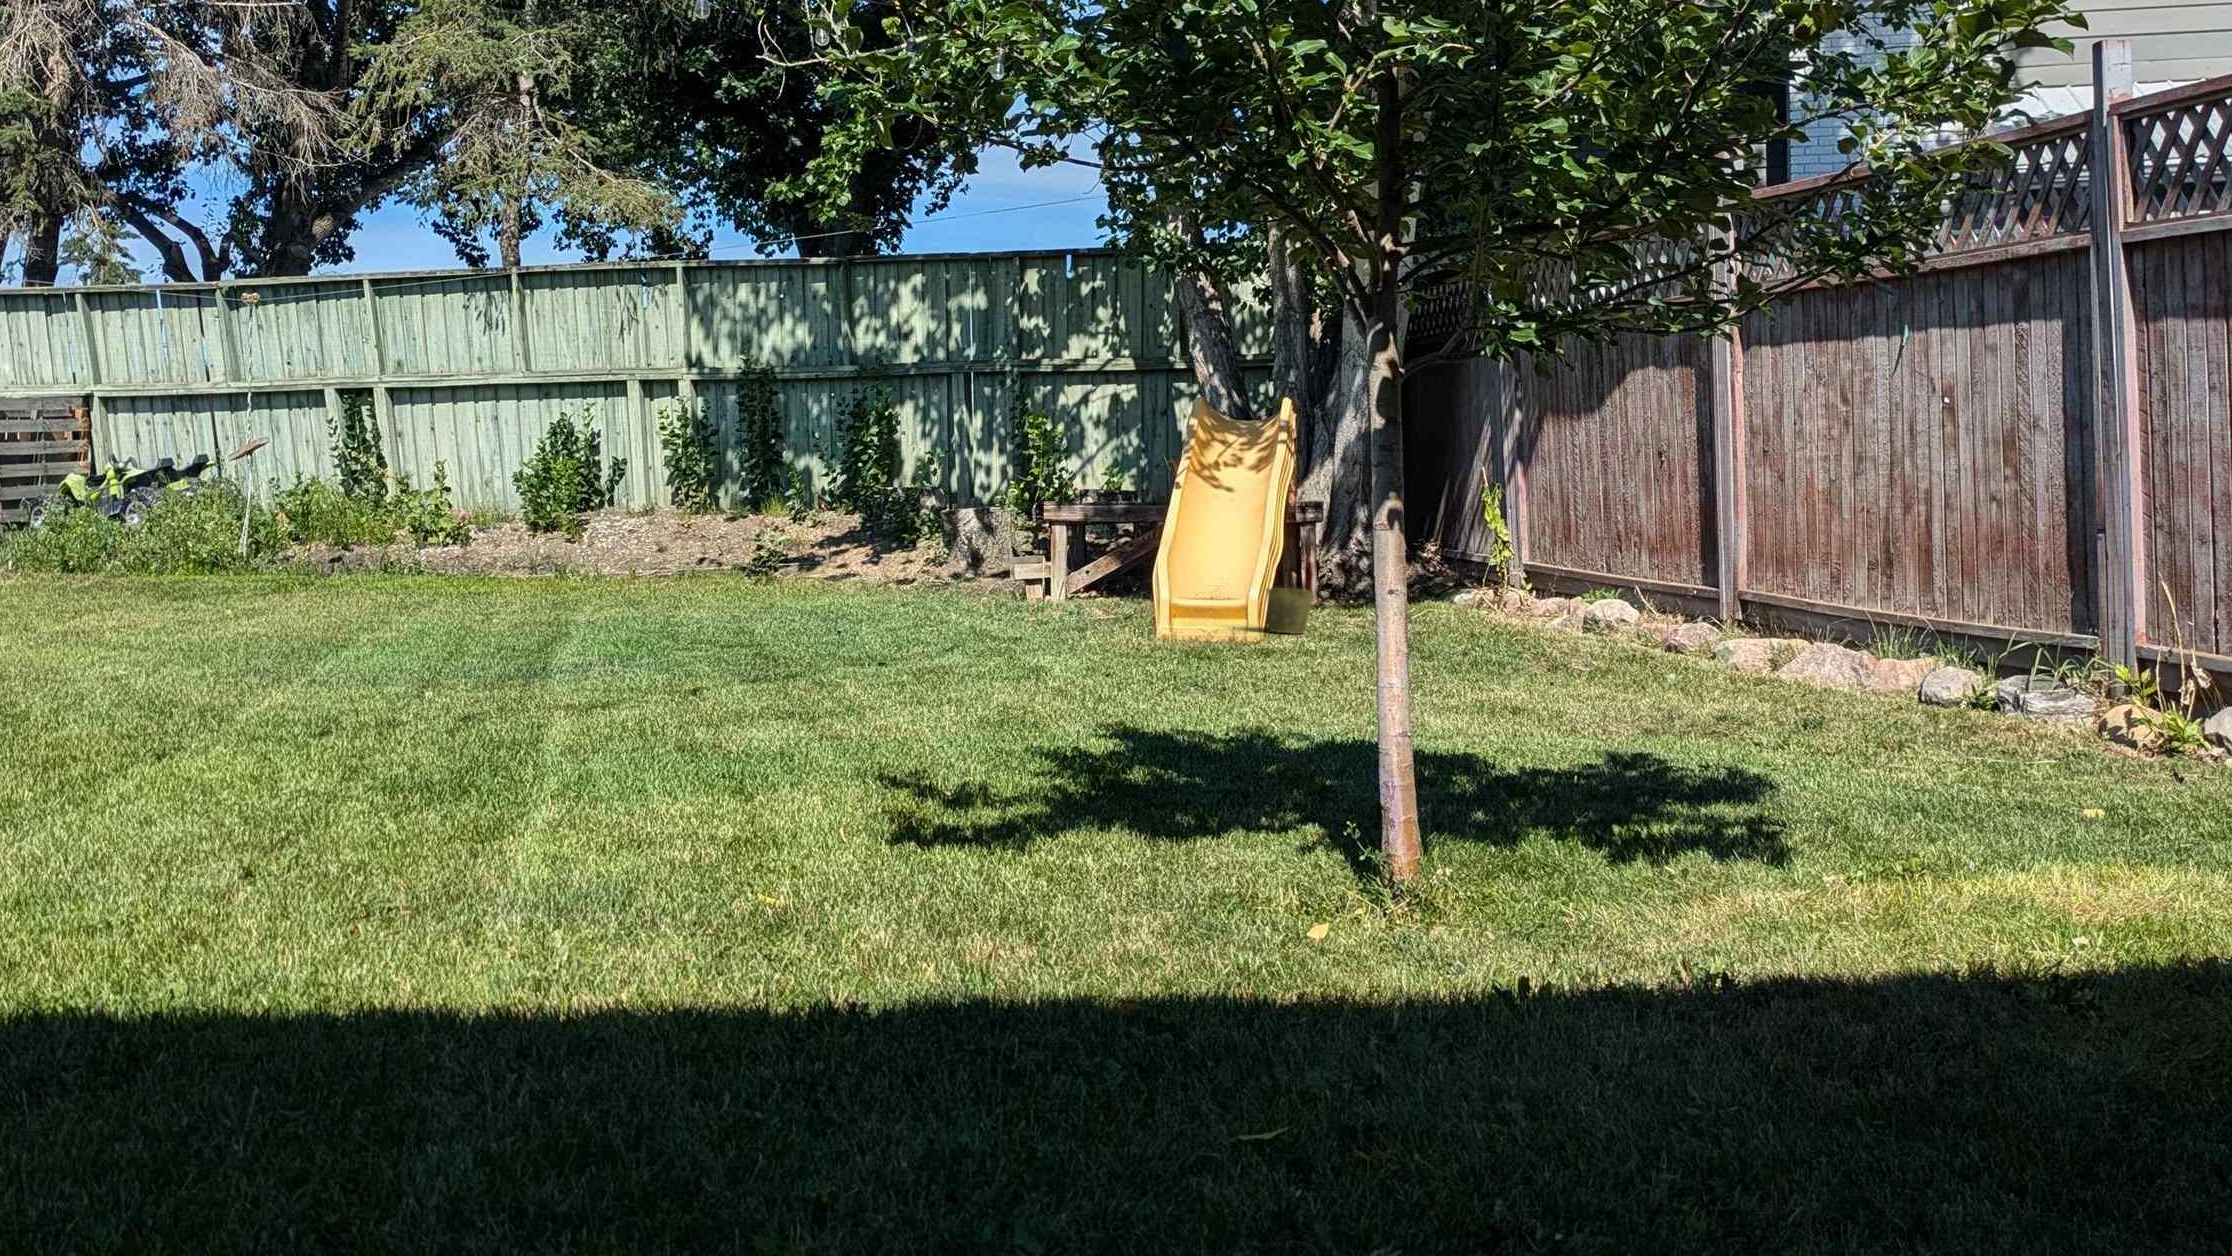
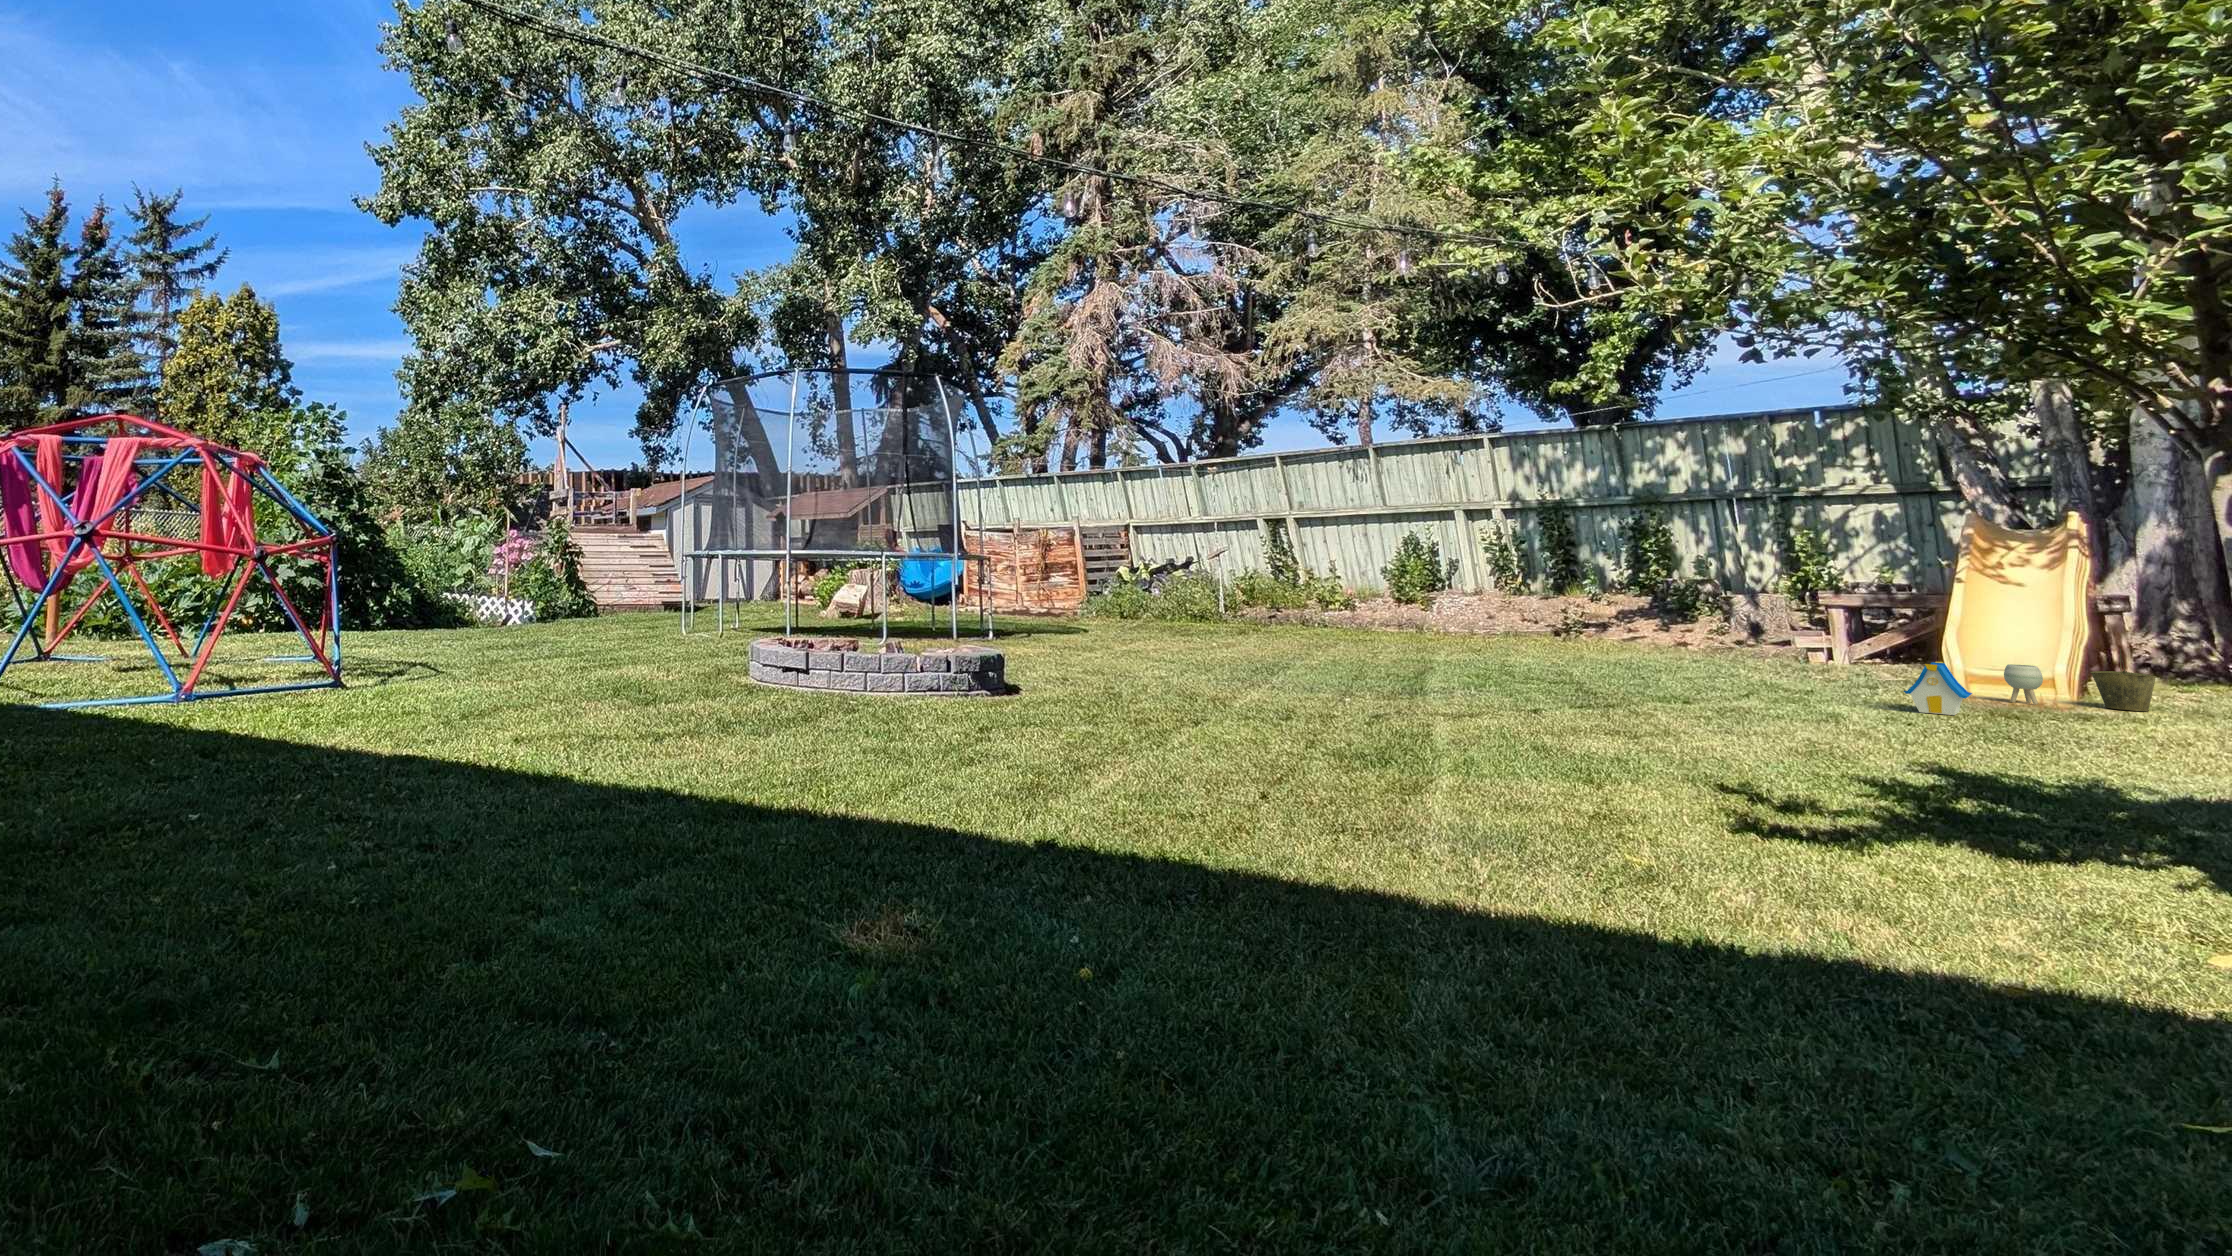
toy house: none [1081,580,1148,646] -> present [1904,662,1972,715]
planter: none [1186,583,1220,632] -> present [2004,664,2043,704]

